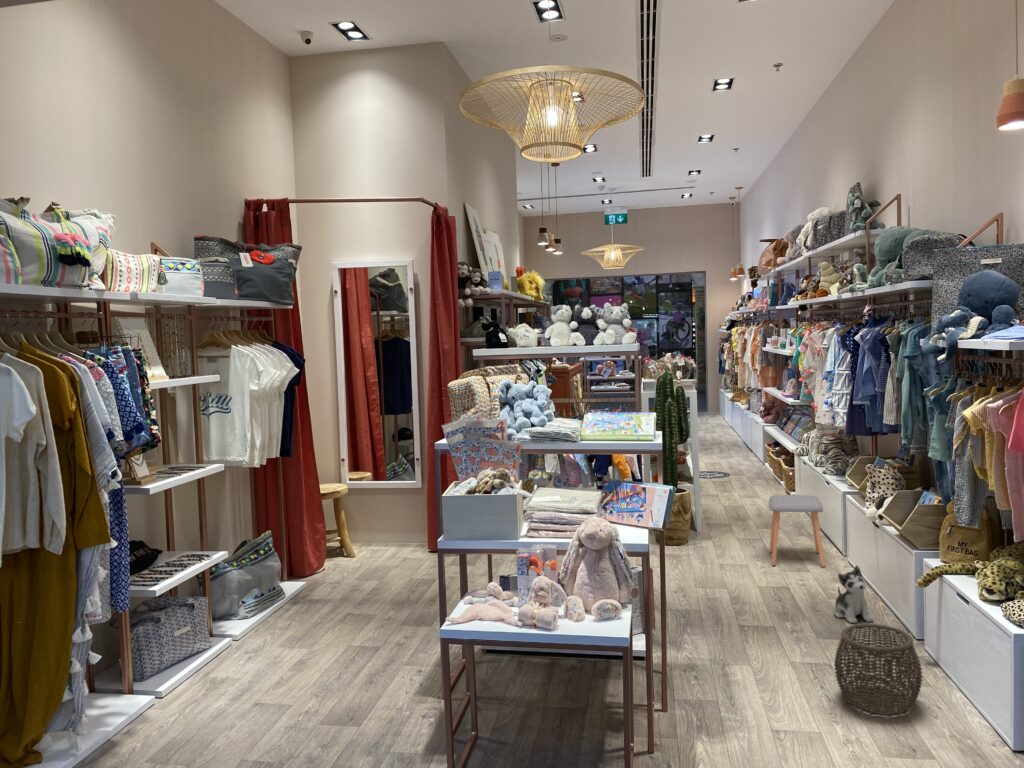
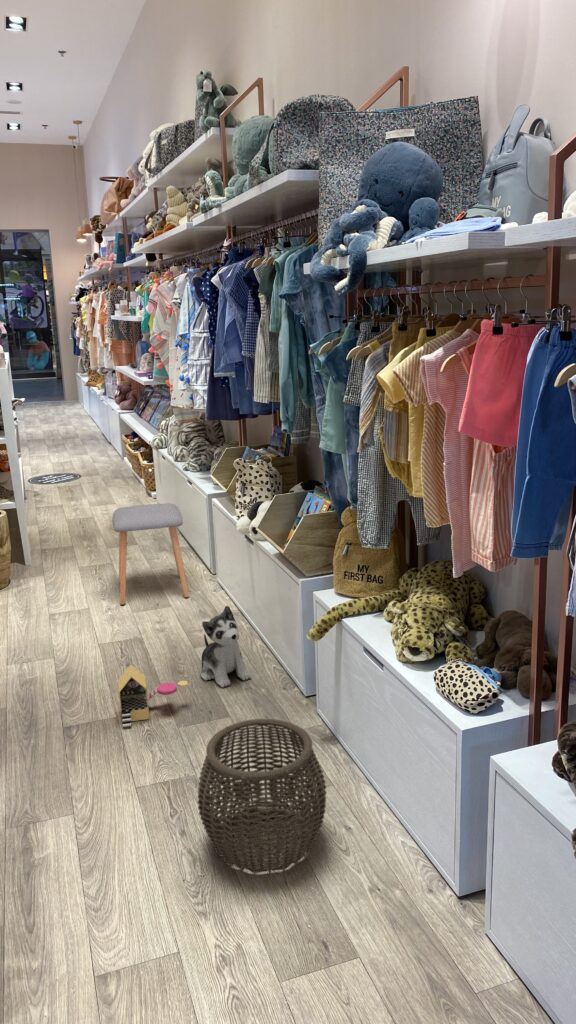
toy house: none [777,594,826,633] -> present [119,665,188,727]

